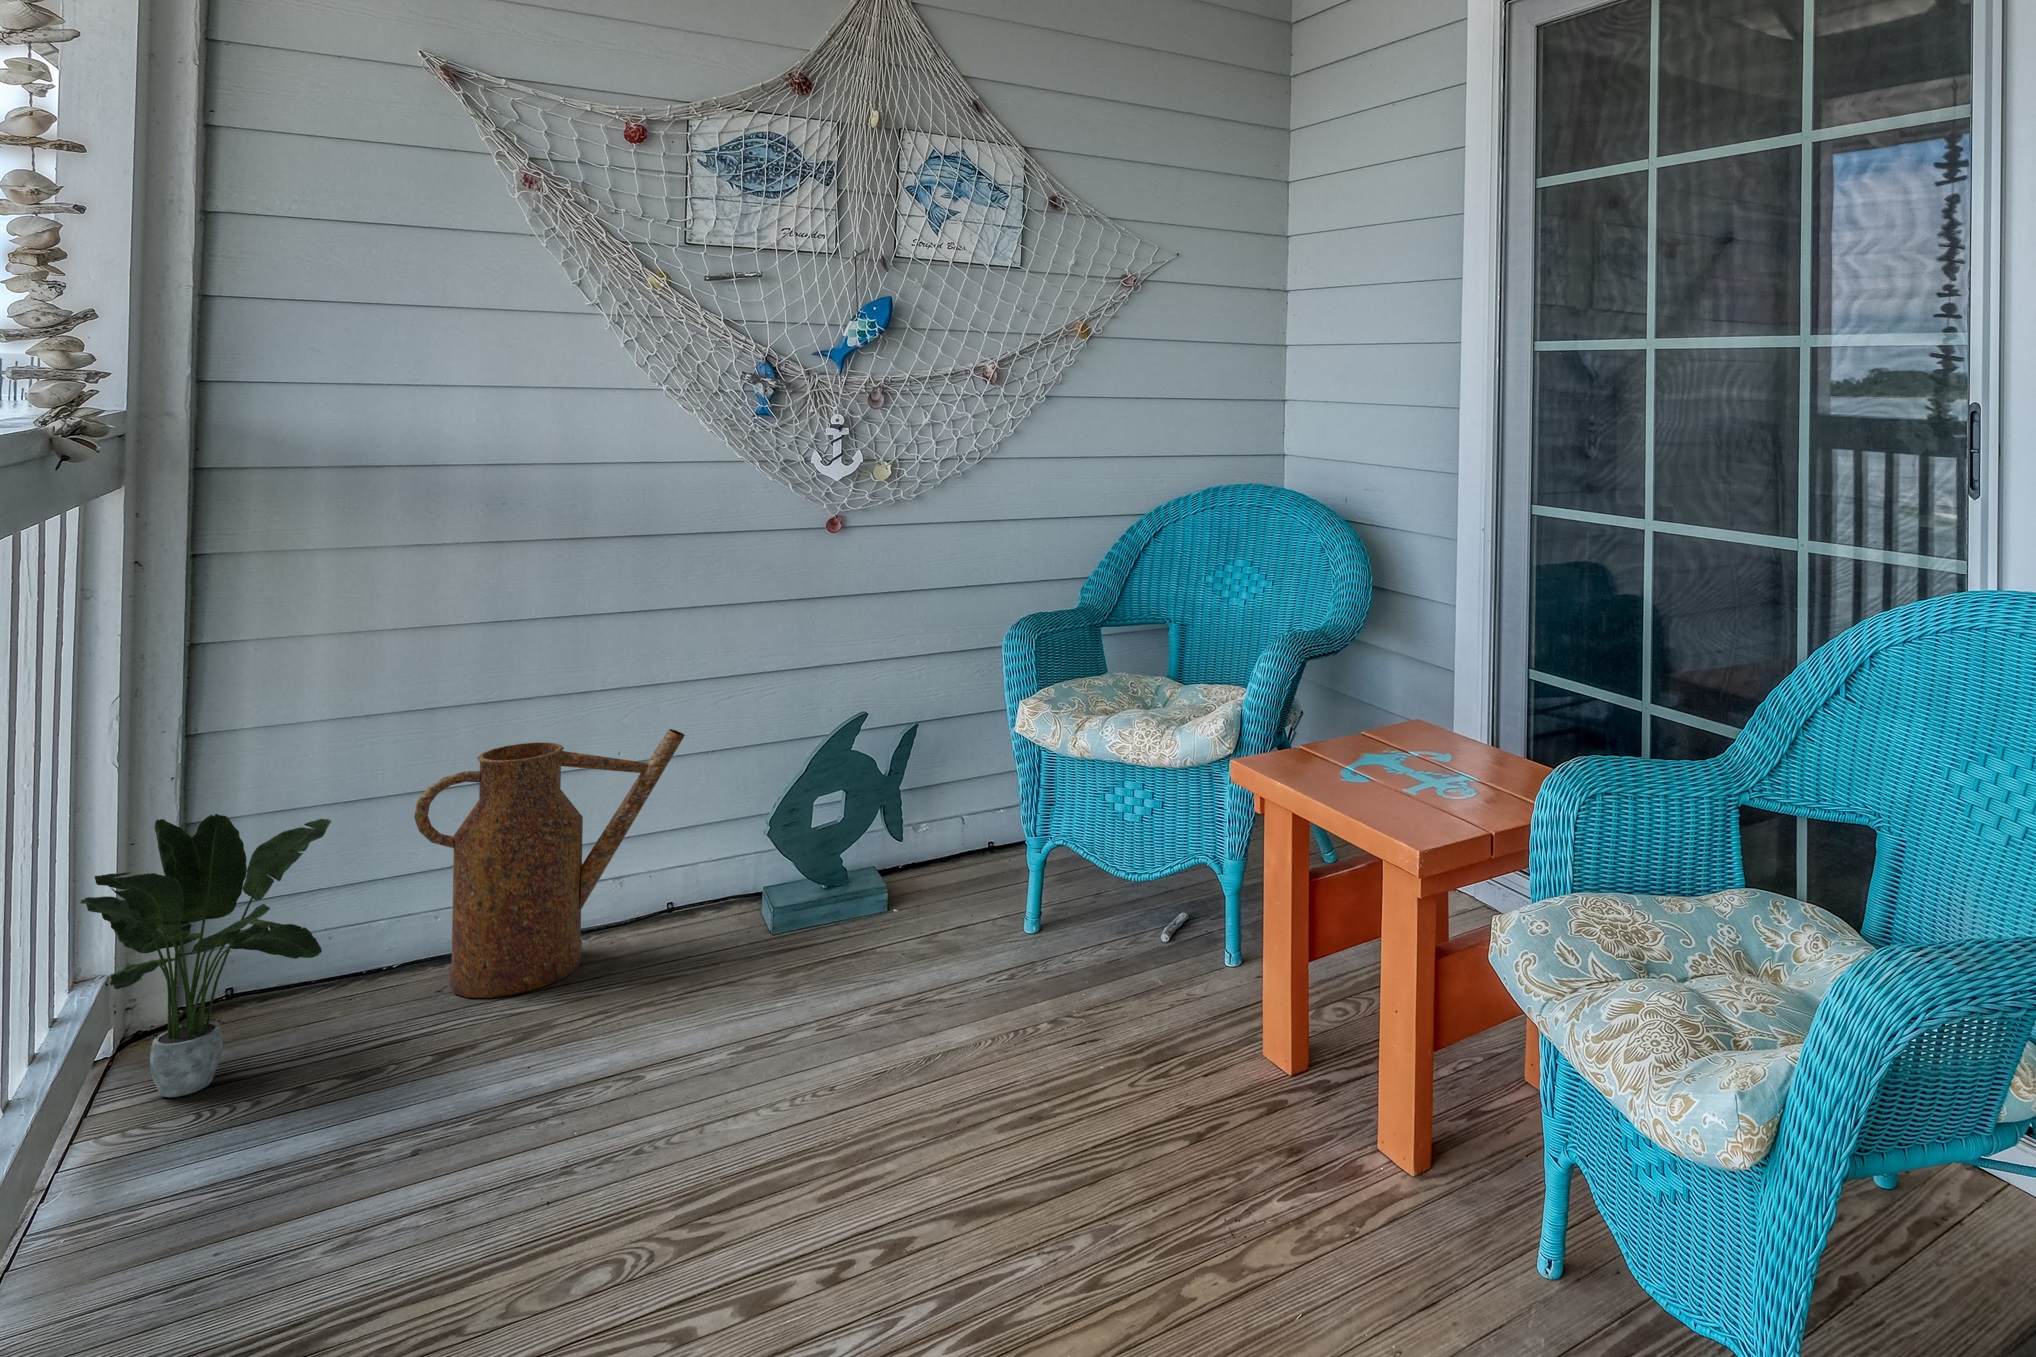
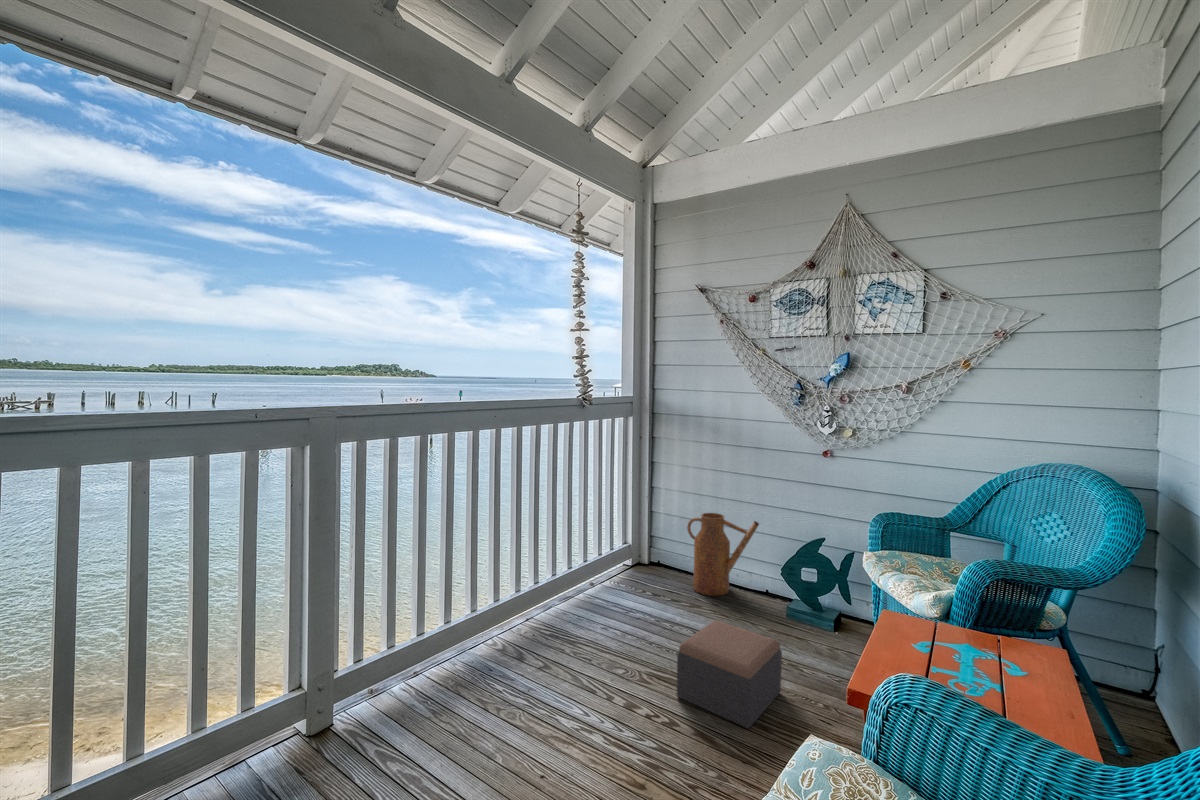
potted plant: present [80,814,331,1097] -> none [611,508,661,584]
footstool: none [797,940,1033,1199] -> present [677,620,782,728]

